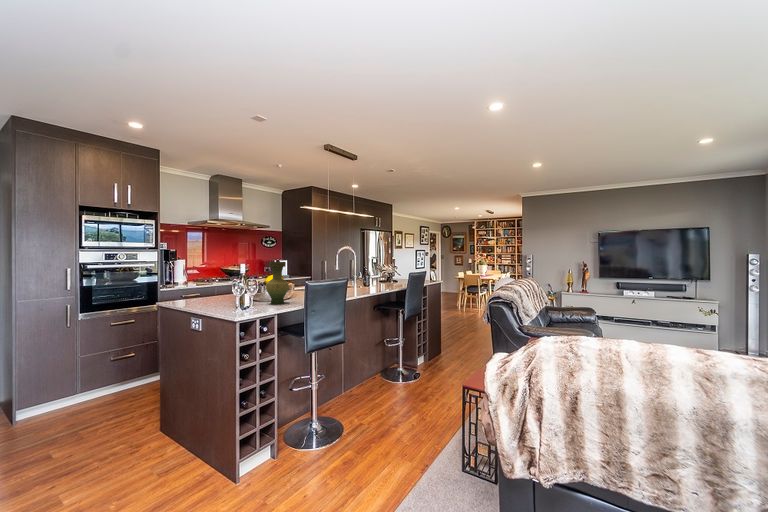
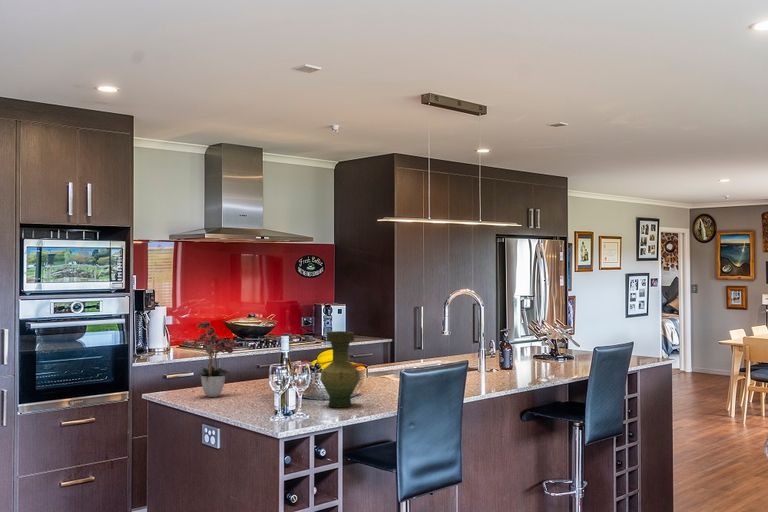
flower arrangement: none [188,256,219,302] -> present [195,321,237,397]

